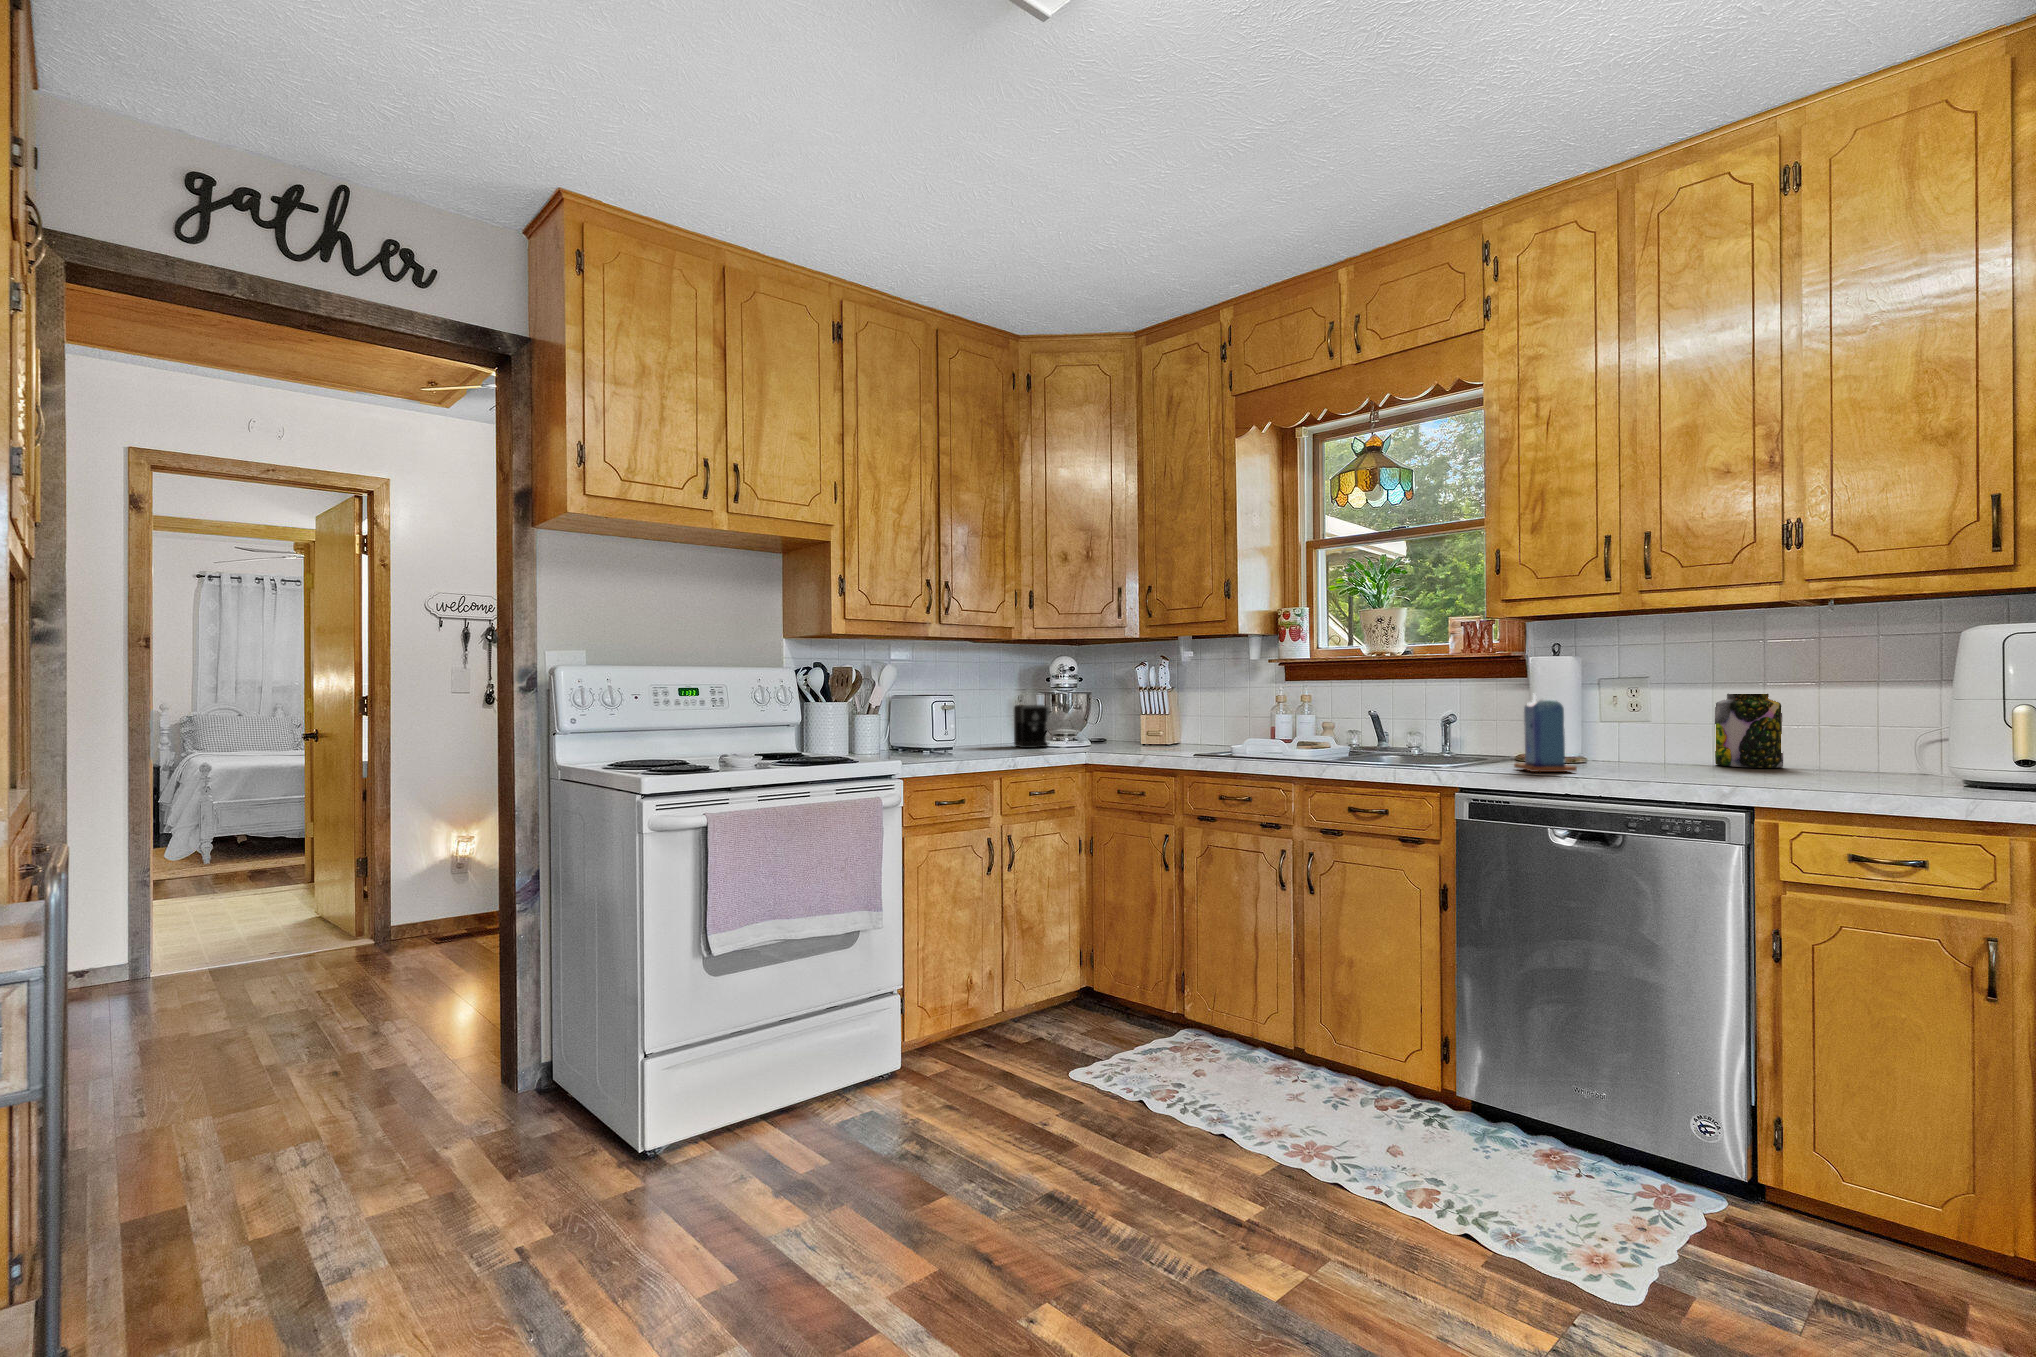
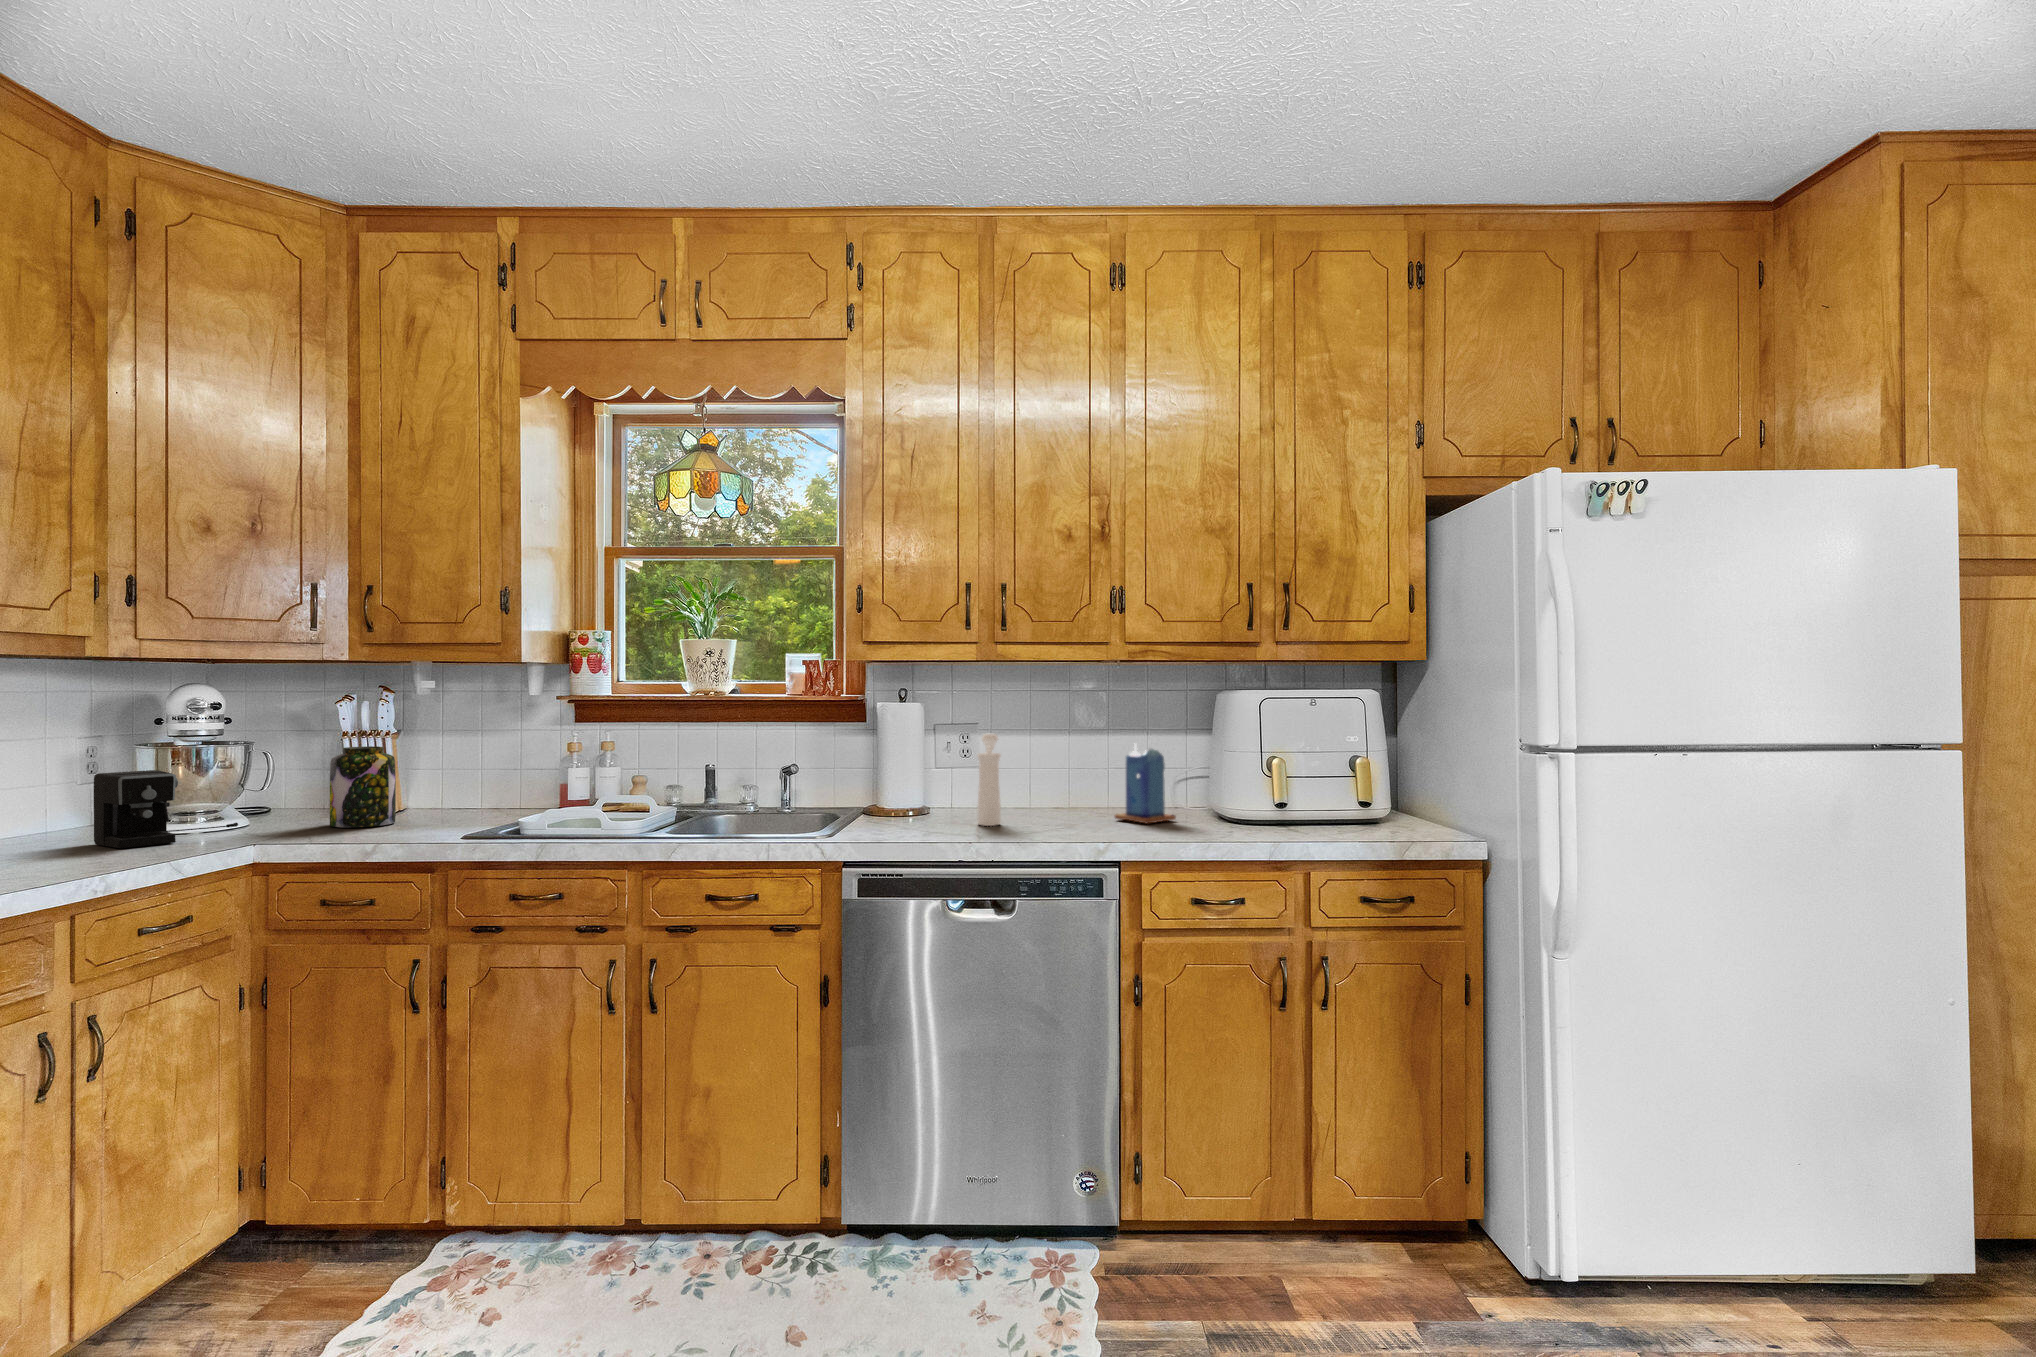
pepper mill: none [1612,684,1648,771] -> present [977,734,1001,826]
candle: present [1514,694,1577,772] -> present [1115,744,1176,824]
jar: present [1715,694,1783,768] -> present [330,746,396,828]

